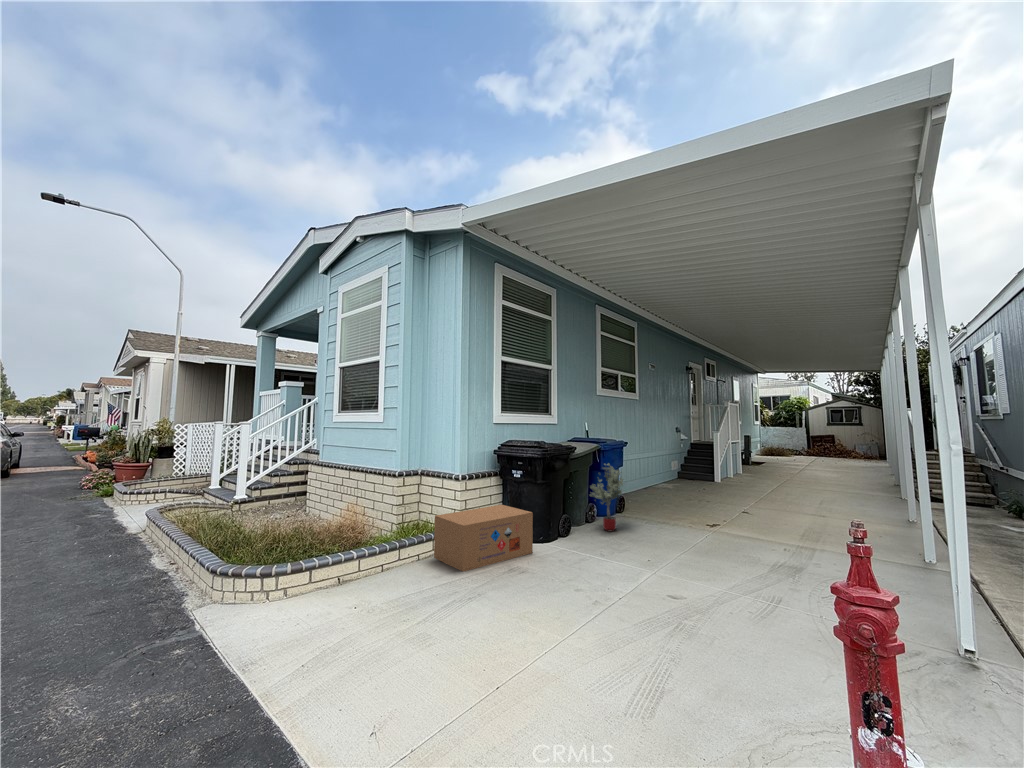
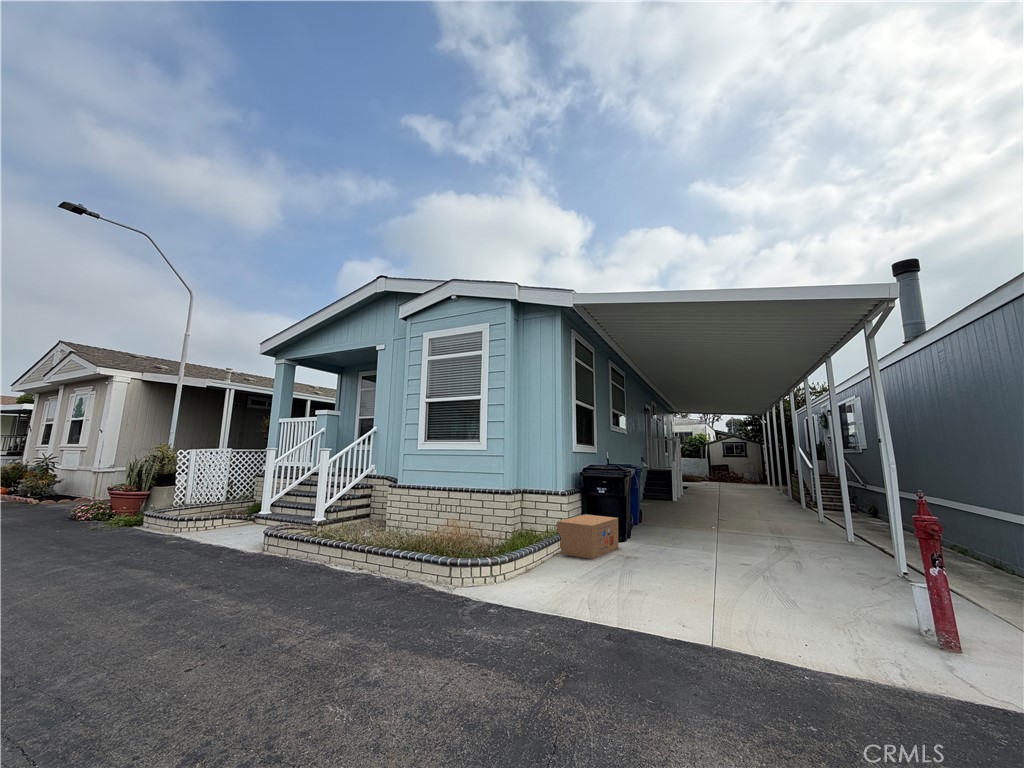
potted tree: present [590,463,623,531] -> none [629,483,657,535]

